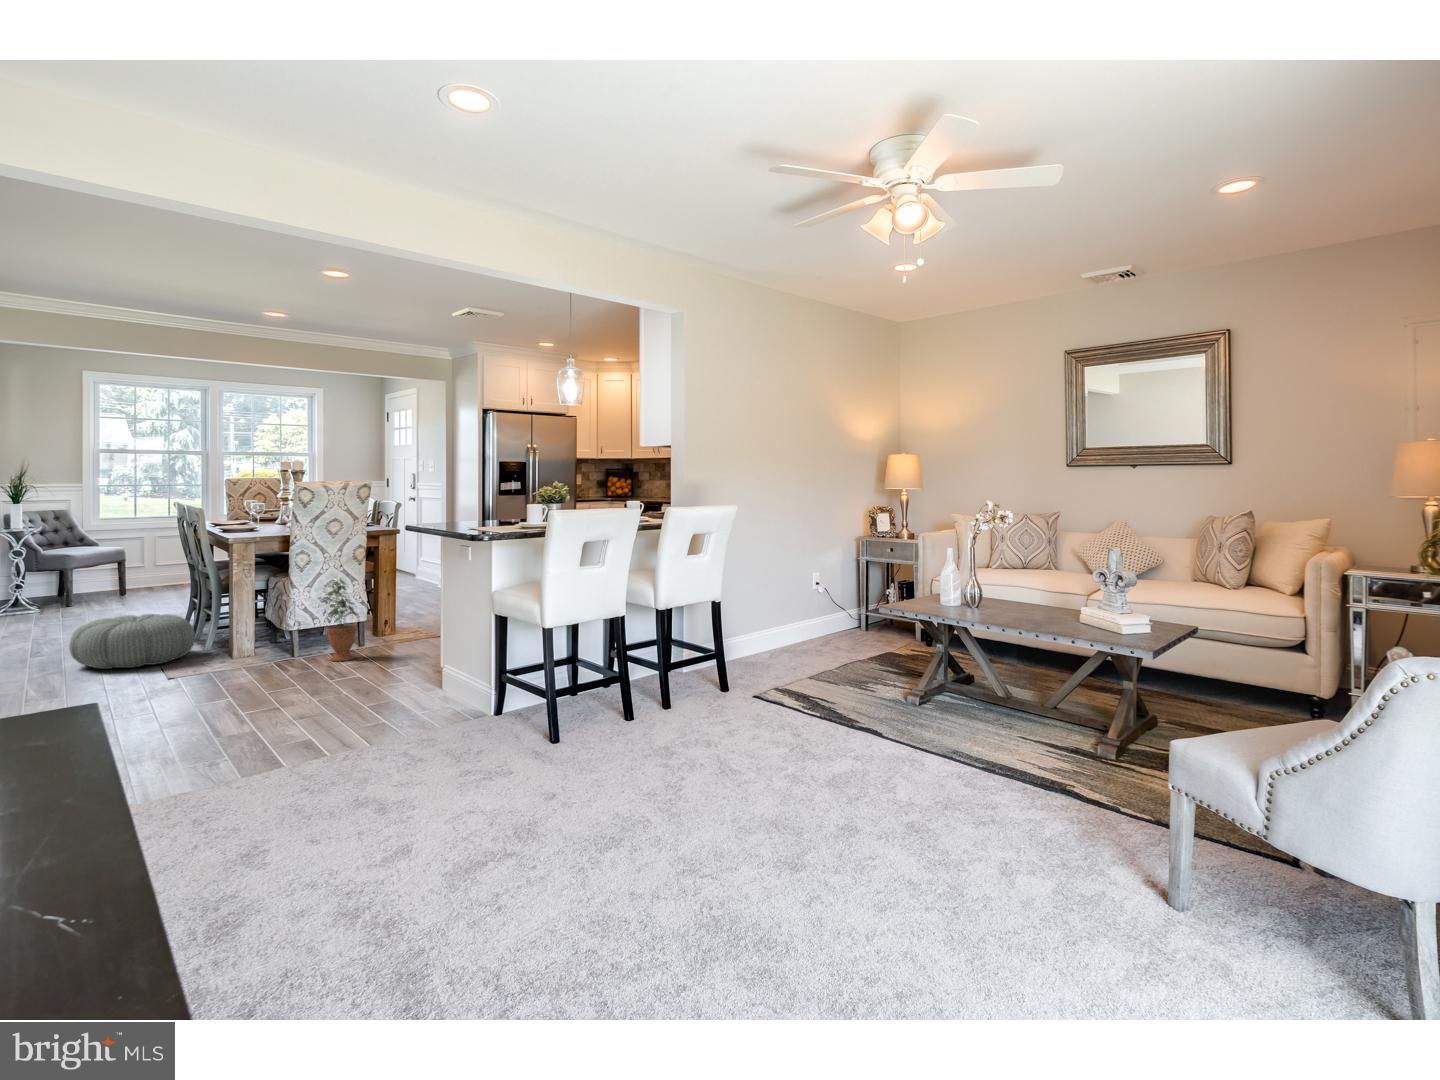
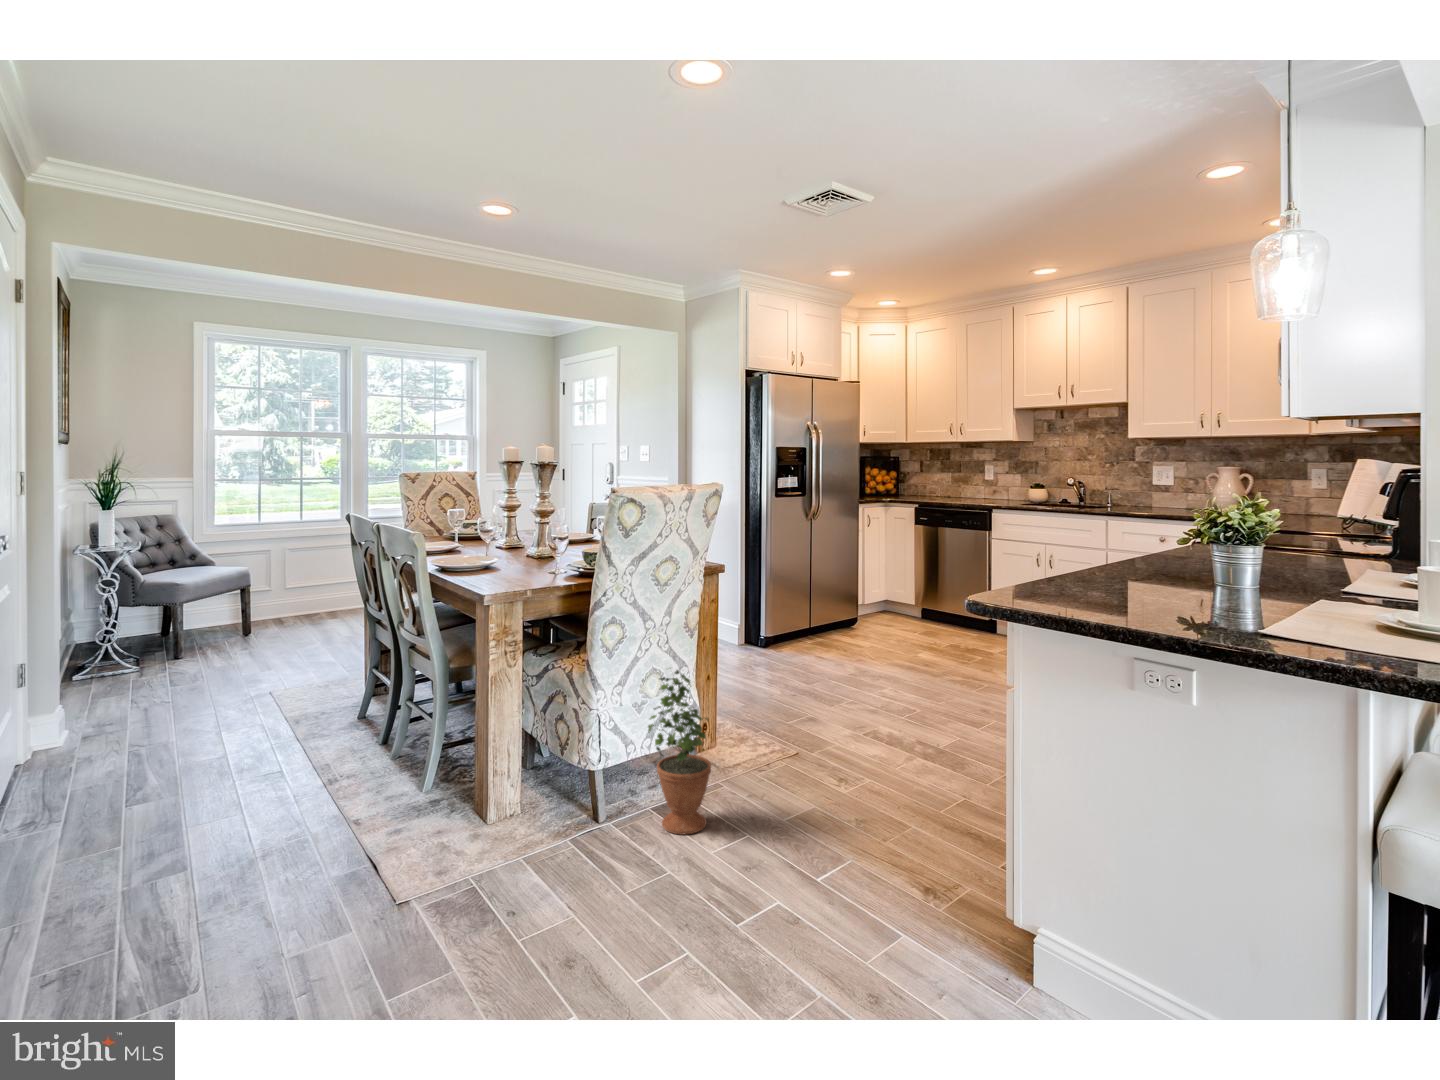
pouf: present [69,614,195,669] -> none [186,727,409,864]

